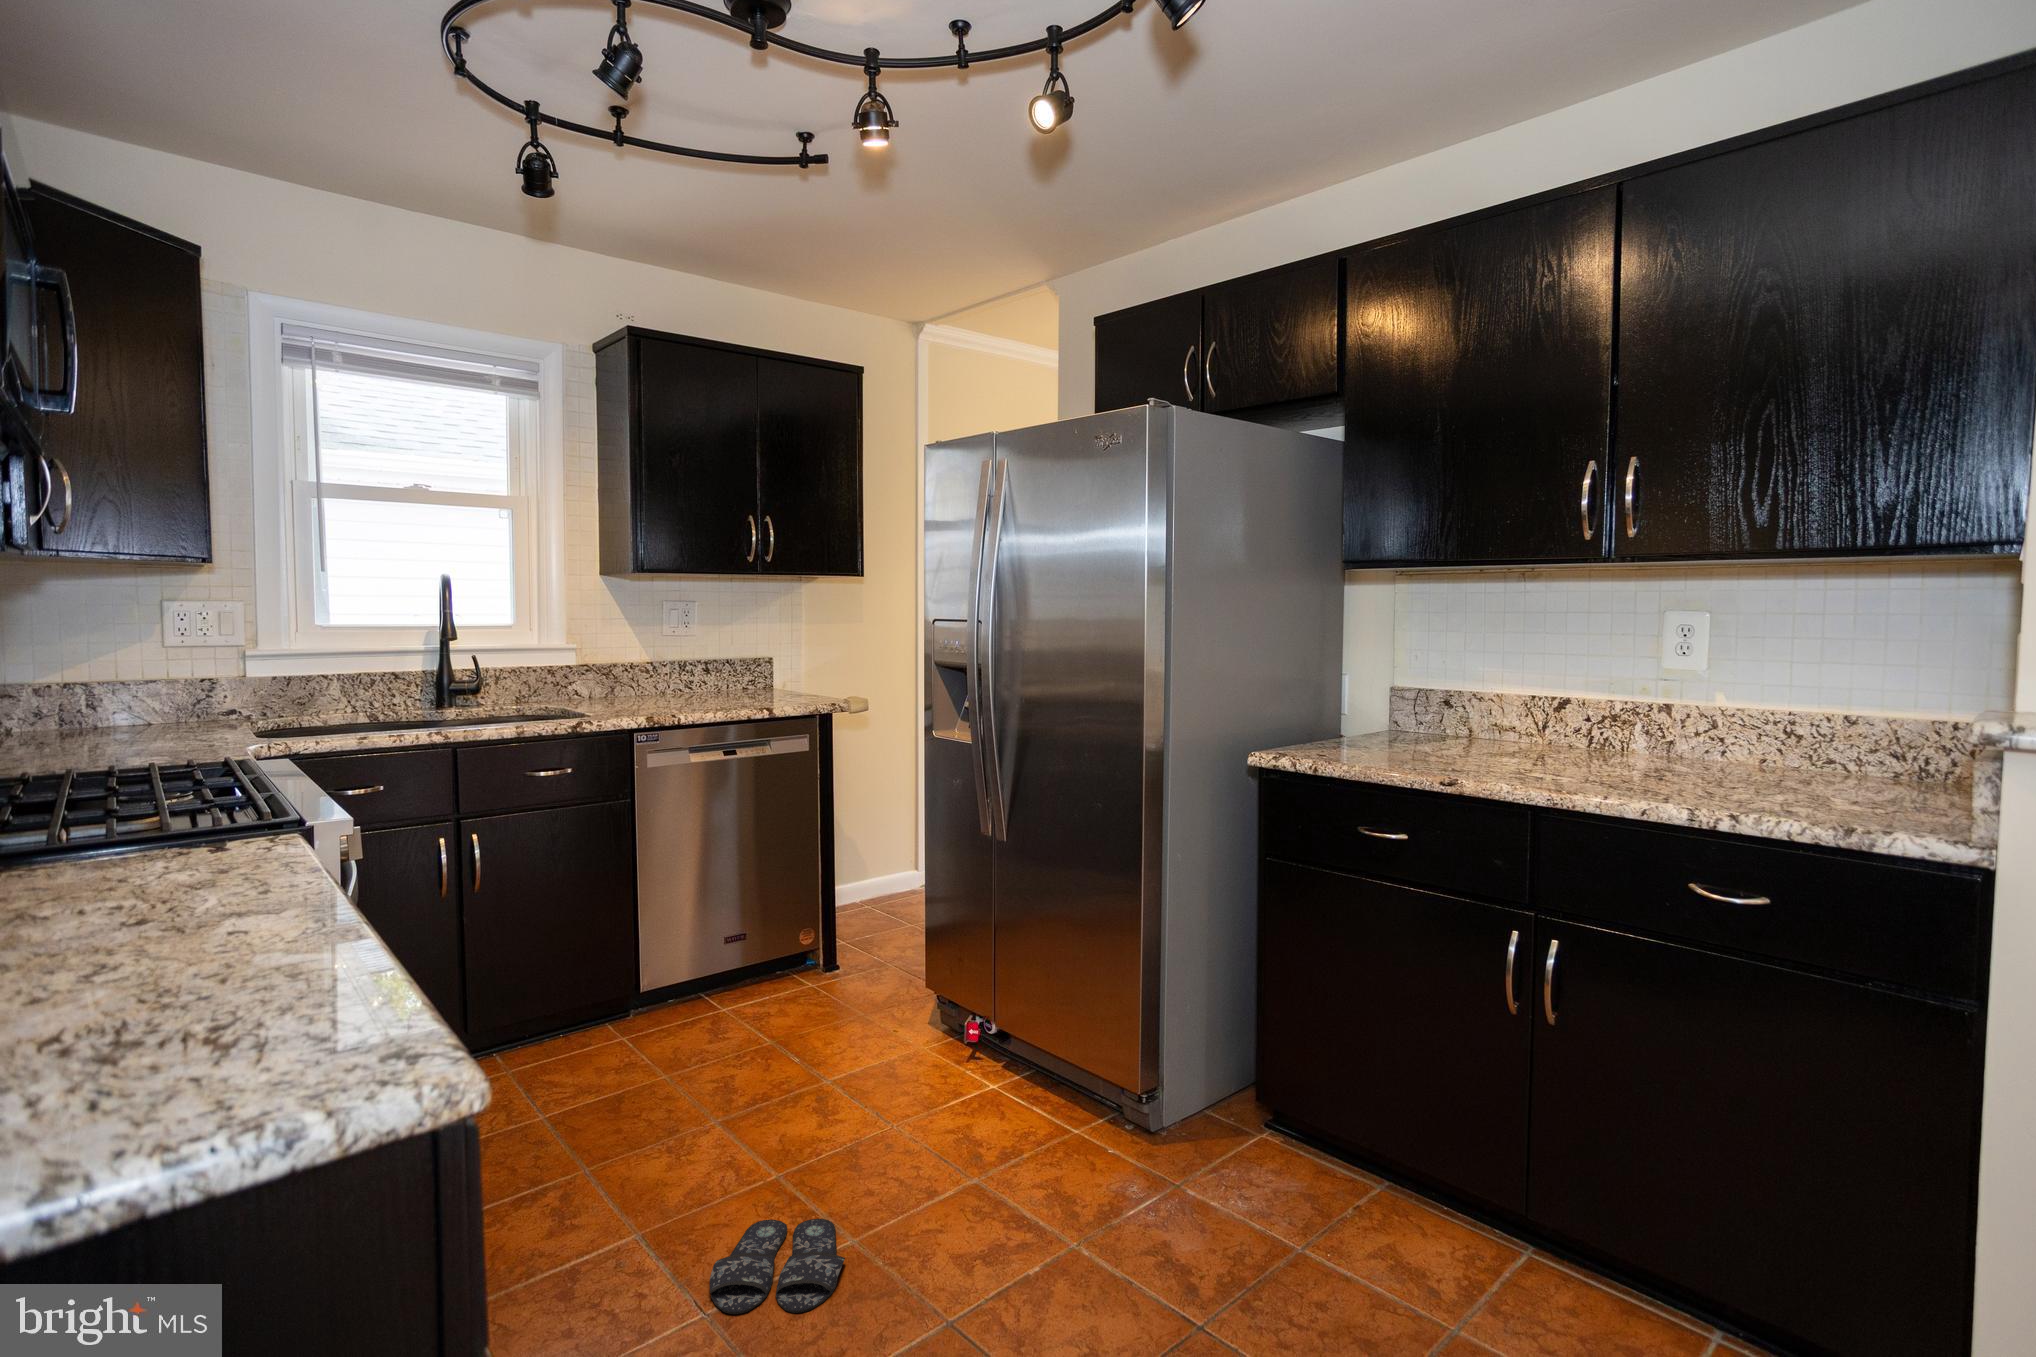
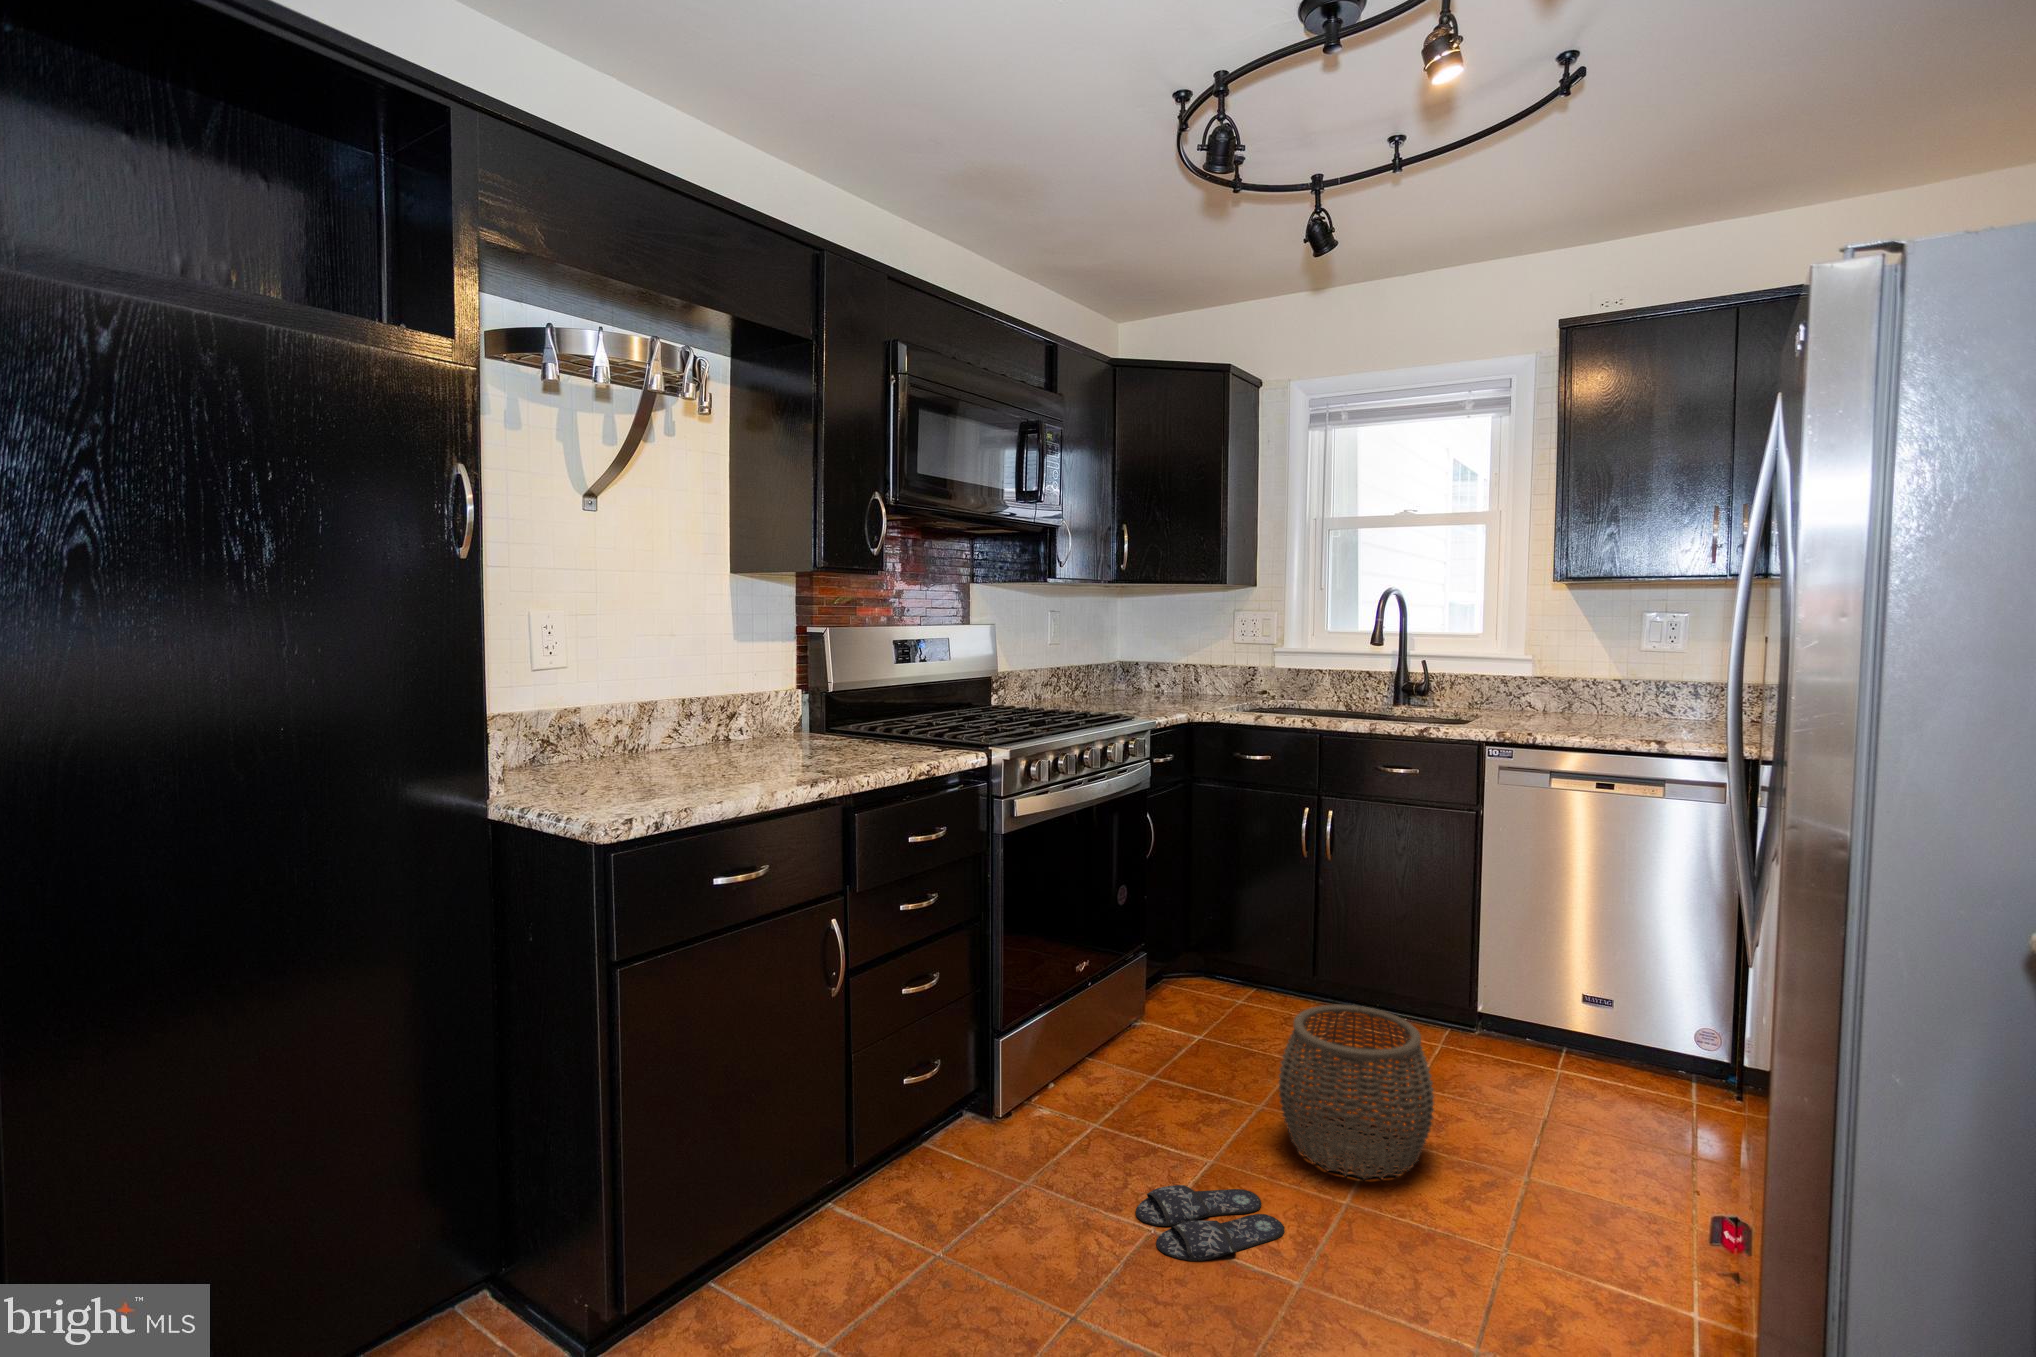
woven basket: none [663,997,819,1173] -> present [1279,1005,1434,1179]

